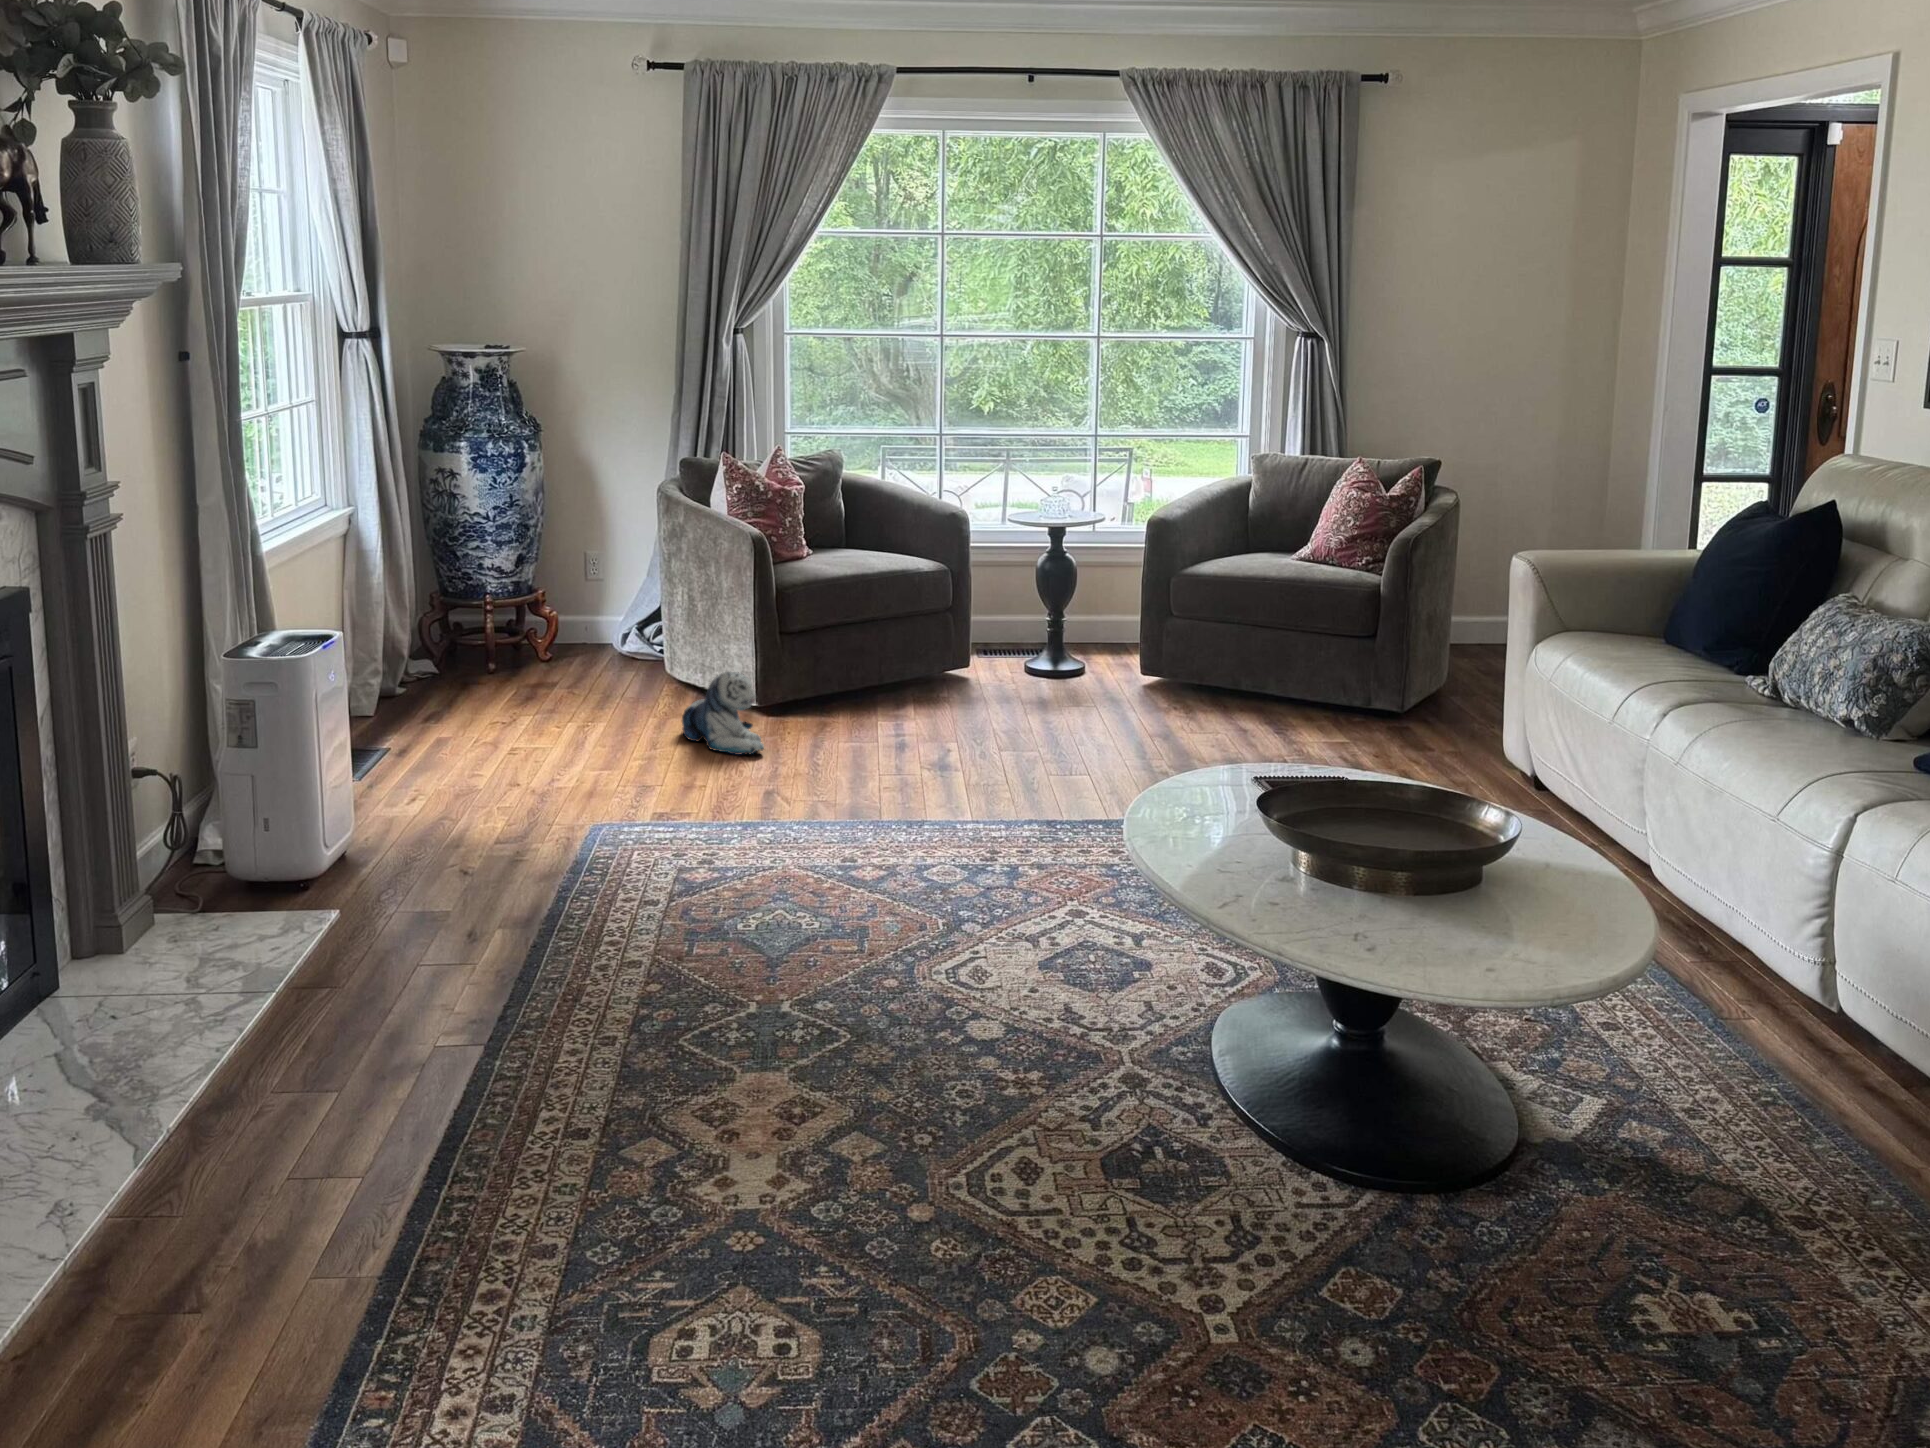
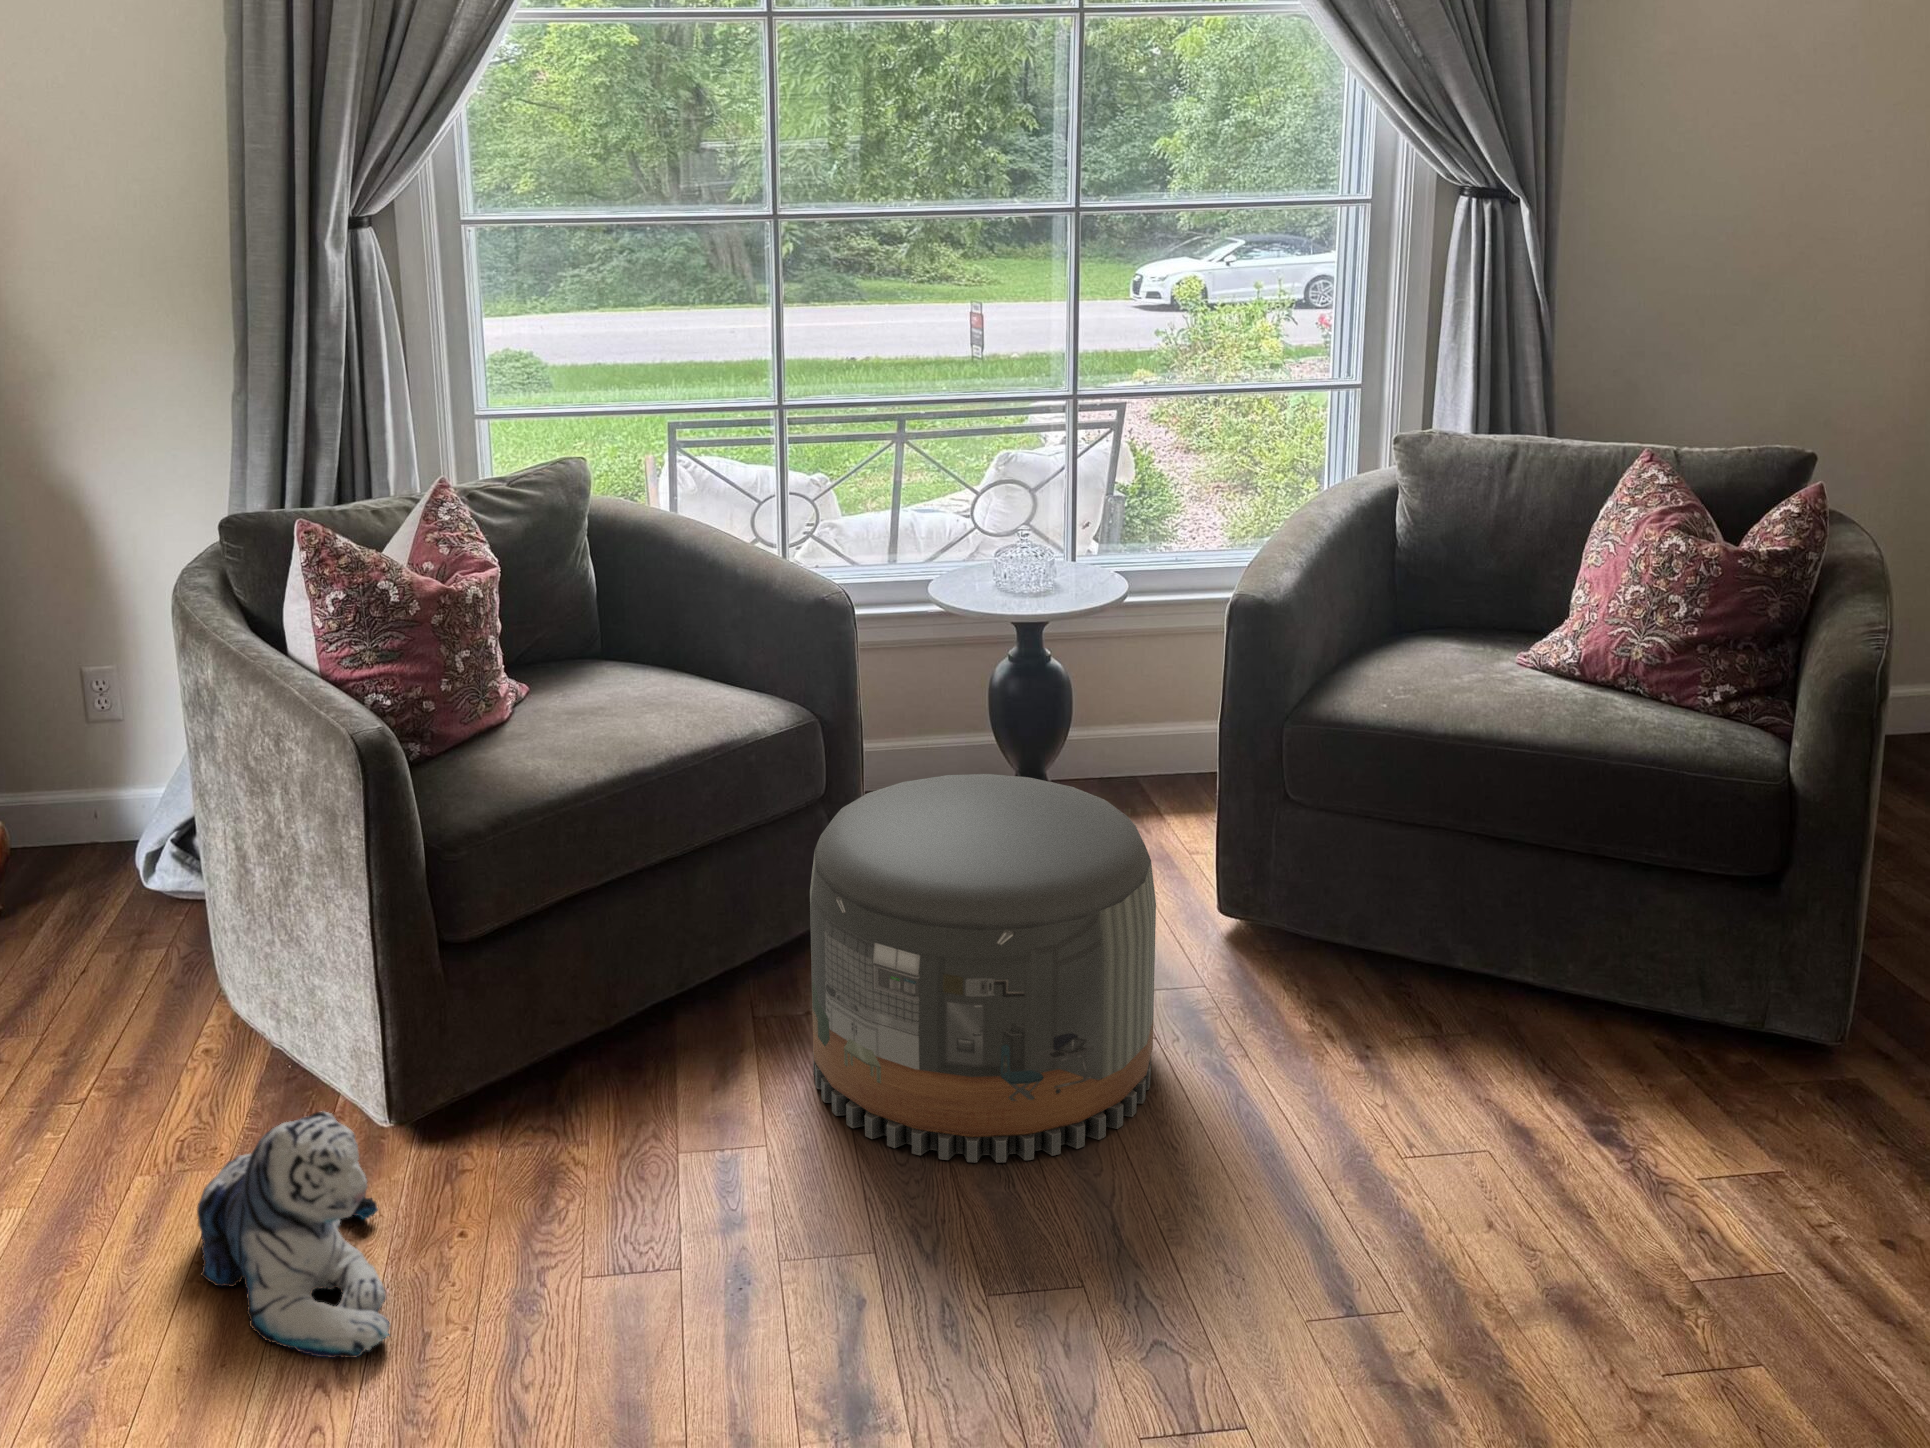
pouf: none [938,584,1093,730] -> present [810,774,1156,1163]

